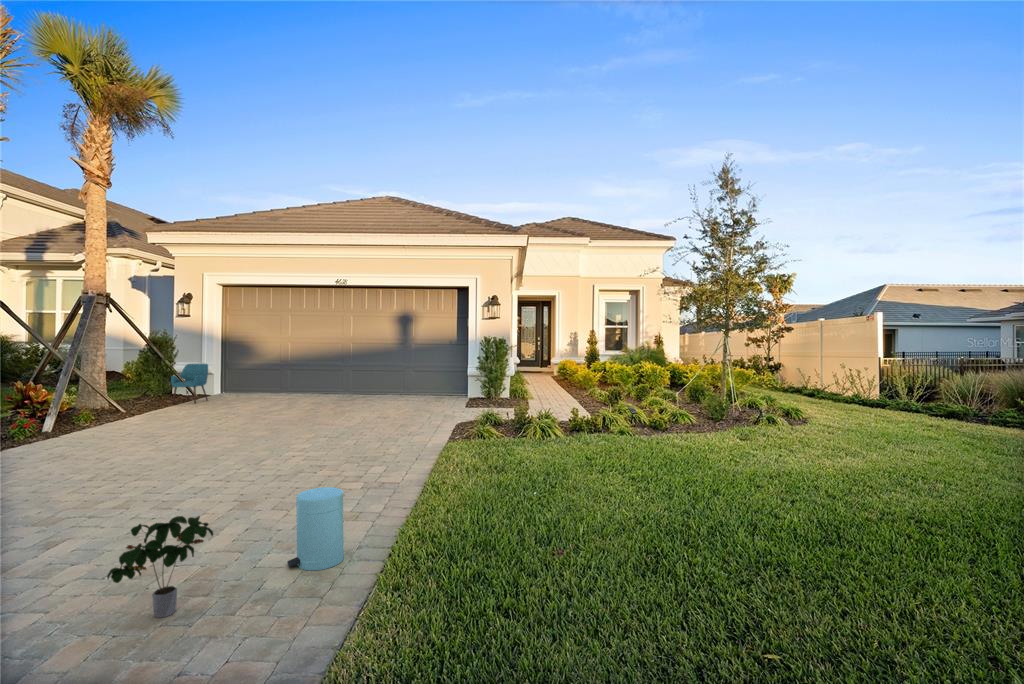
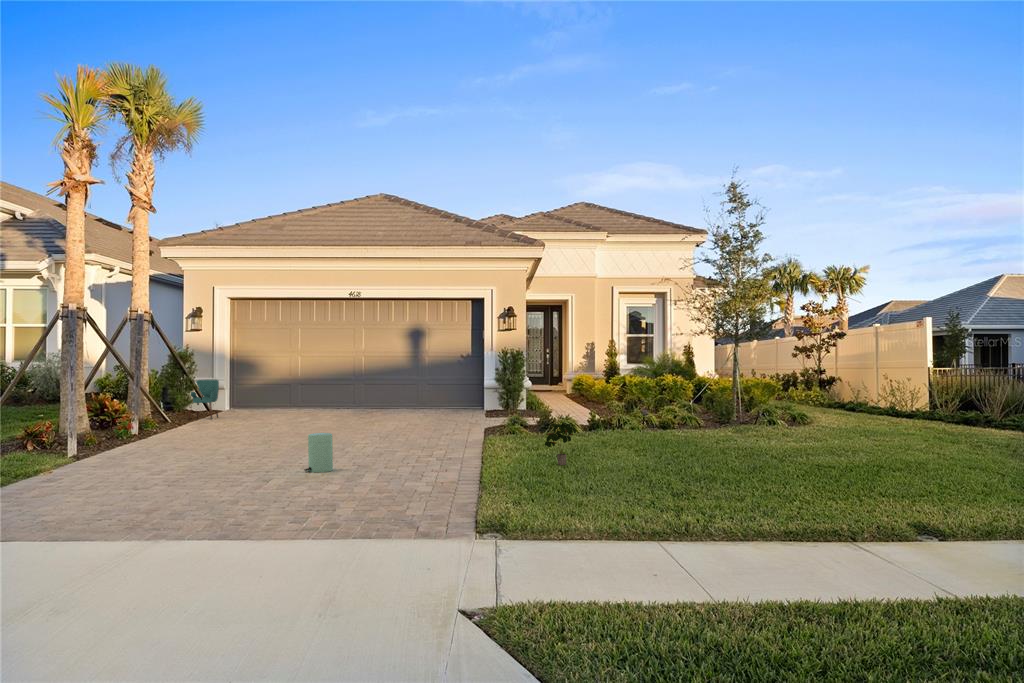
trash can: present [287,487,344,571] -> present [304,433,333,472]
potted plant: present [107,516,213,618] -> present [545,422,576,465]

